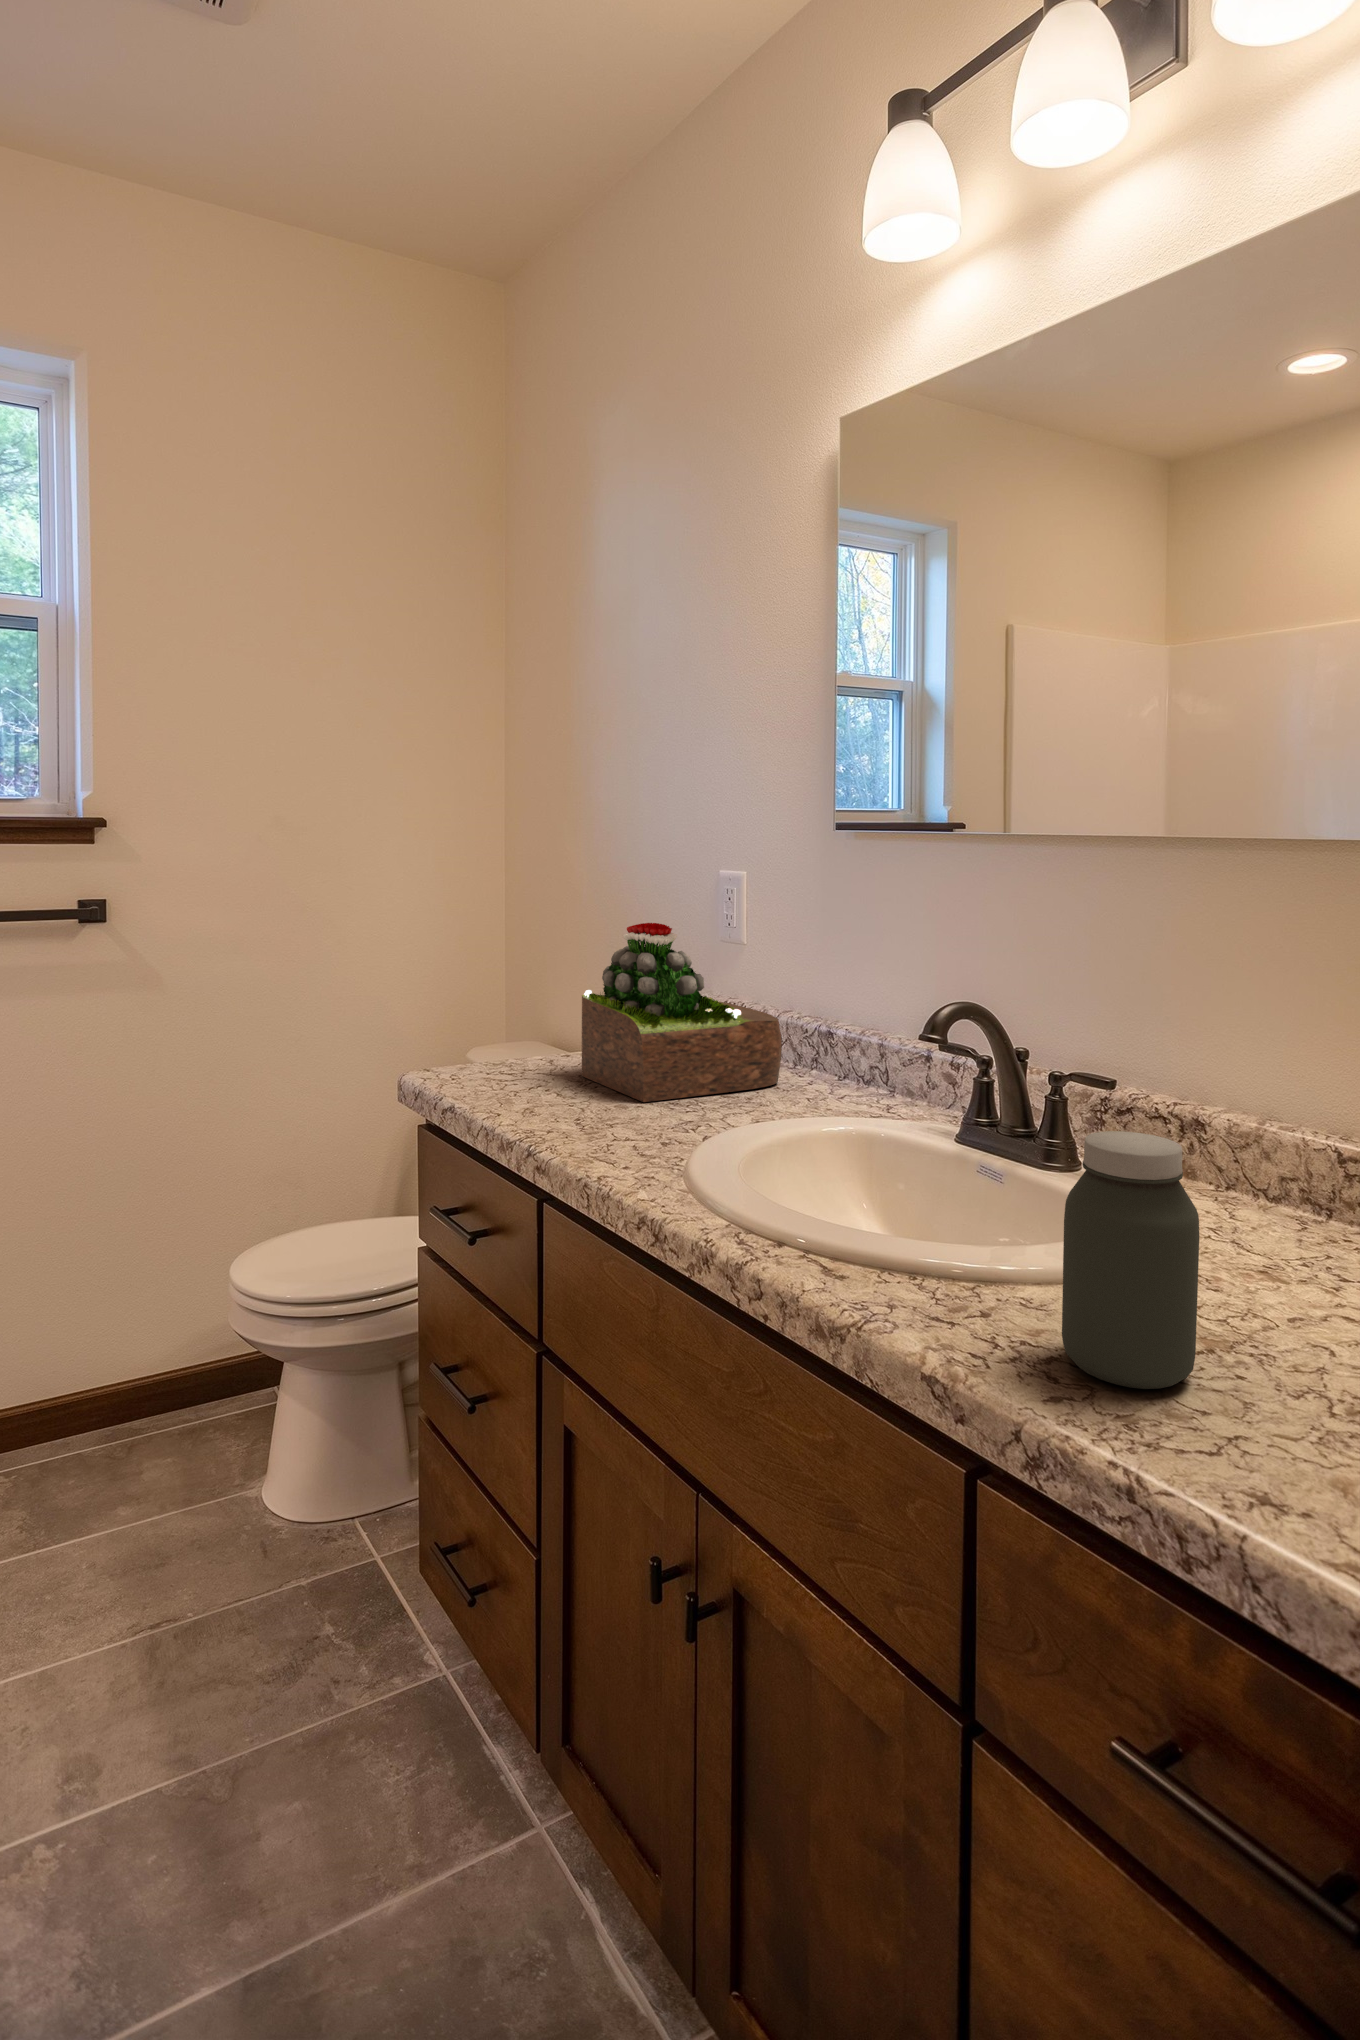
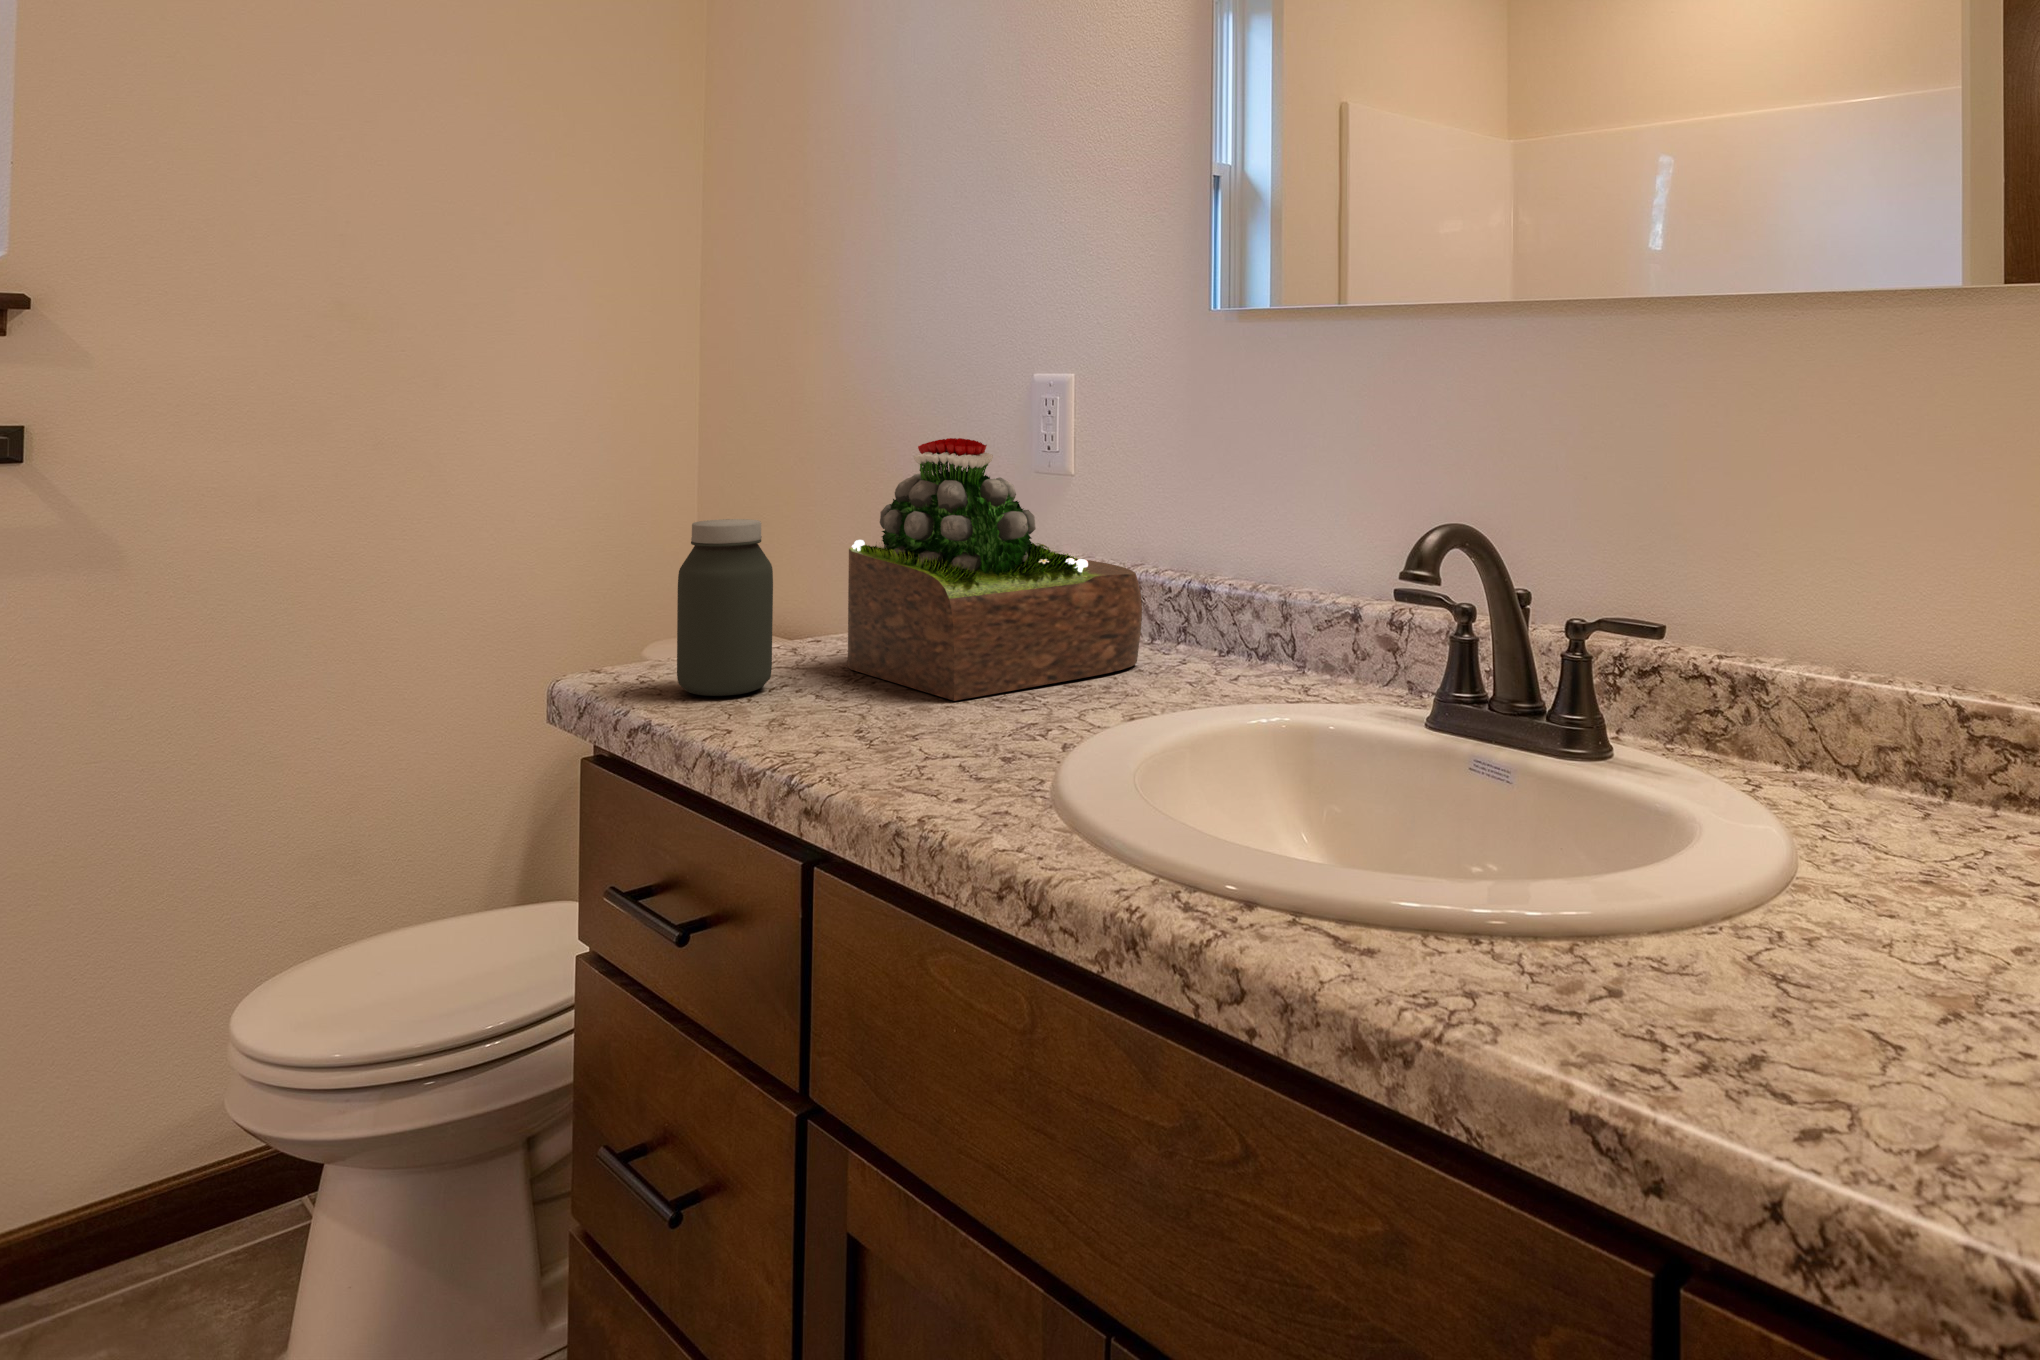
jar: present [1062,1131,1199,1389] -> present [677,519,773,696]

